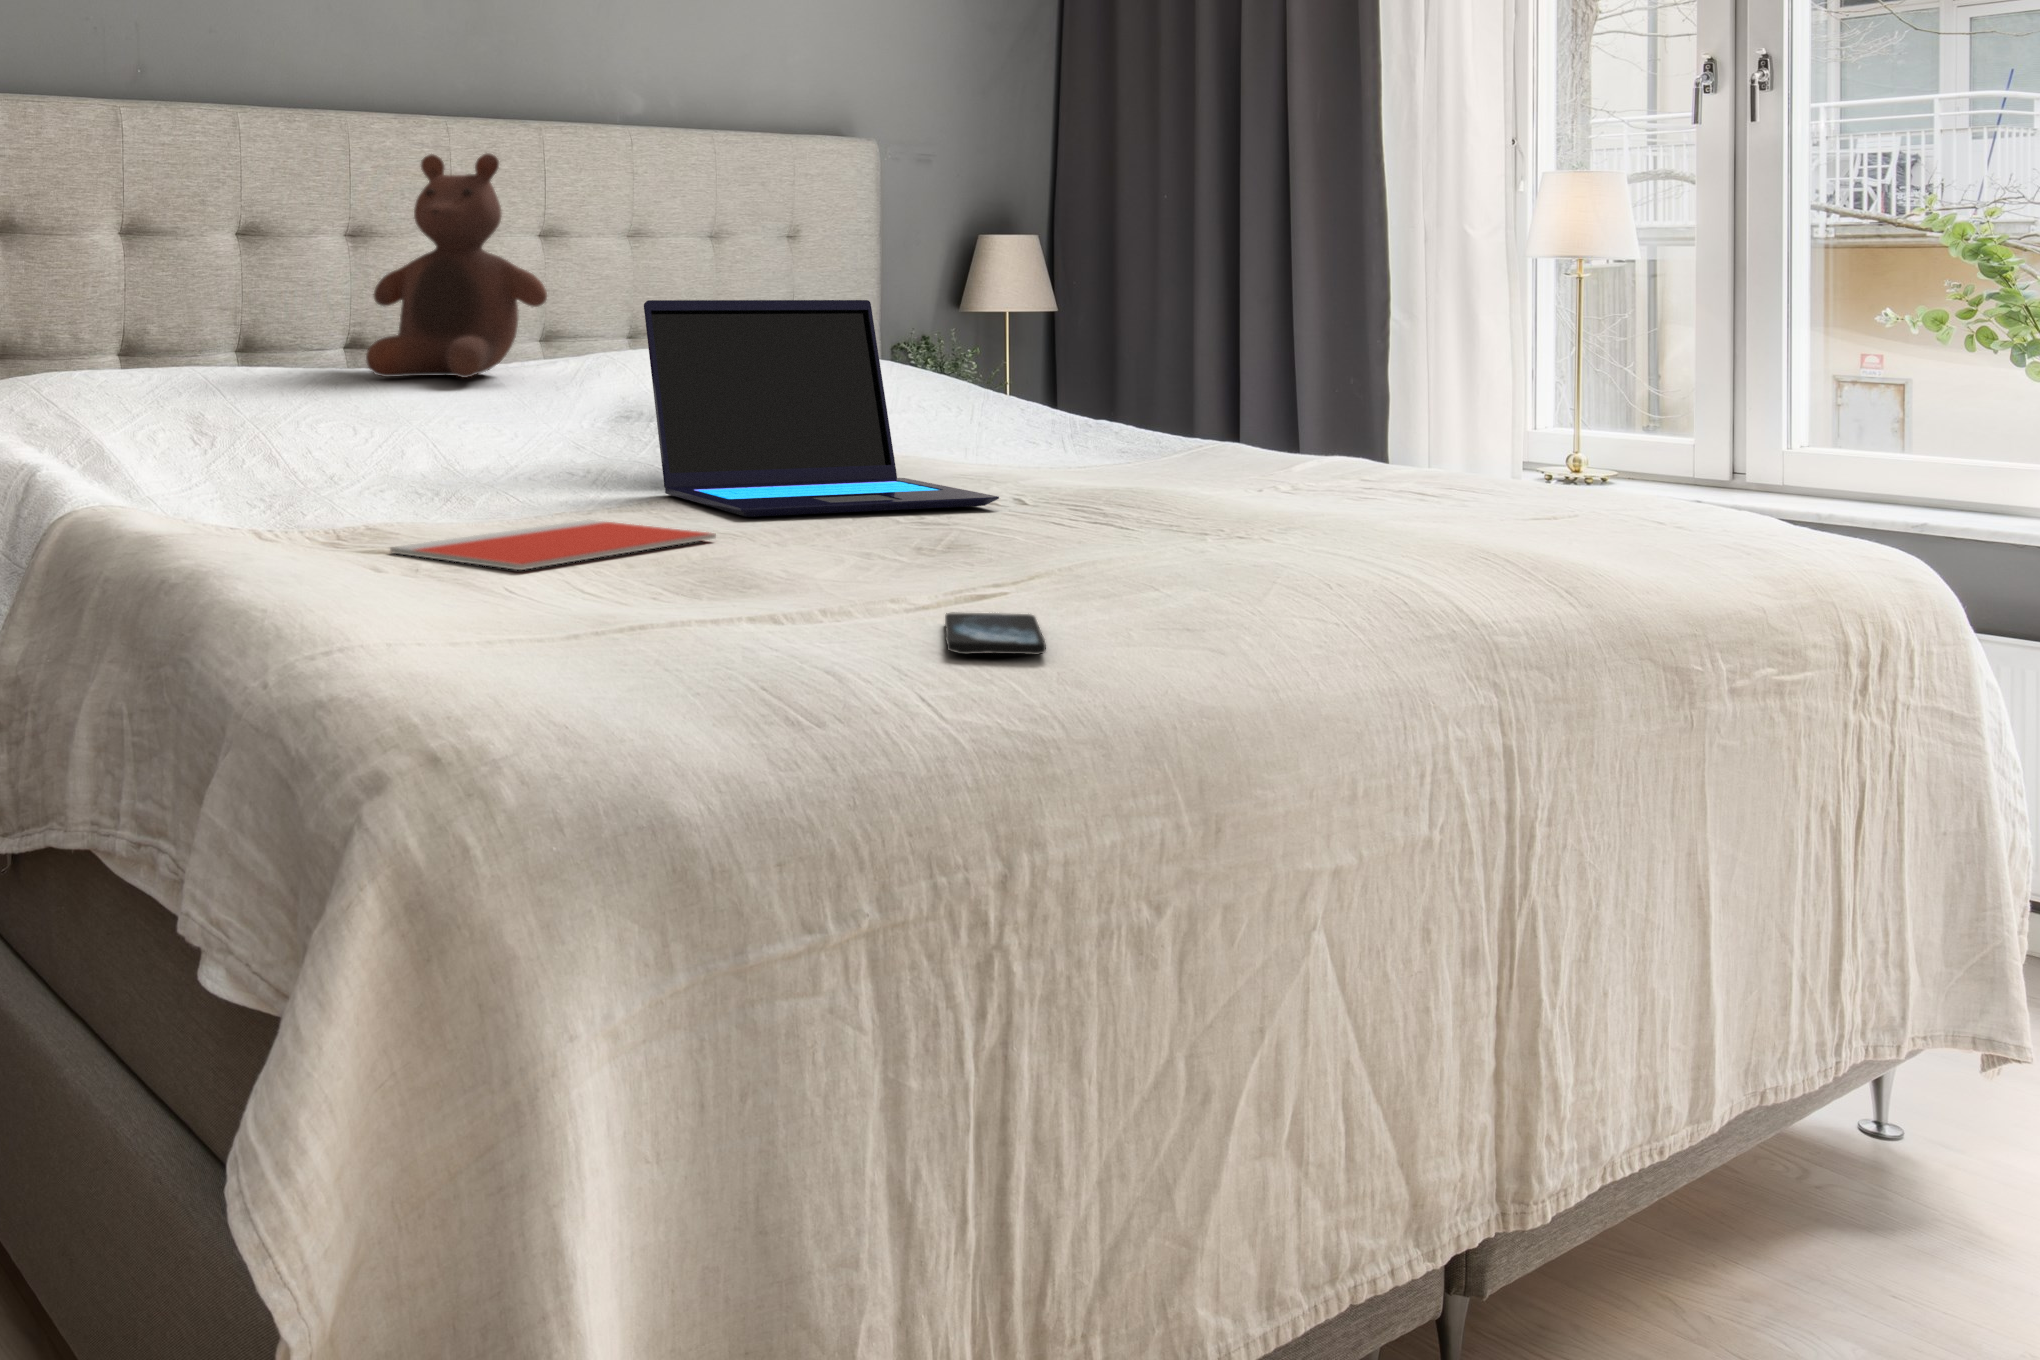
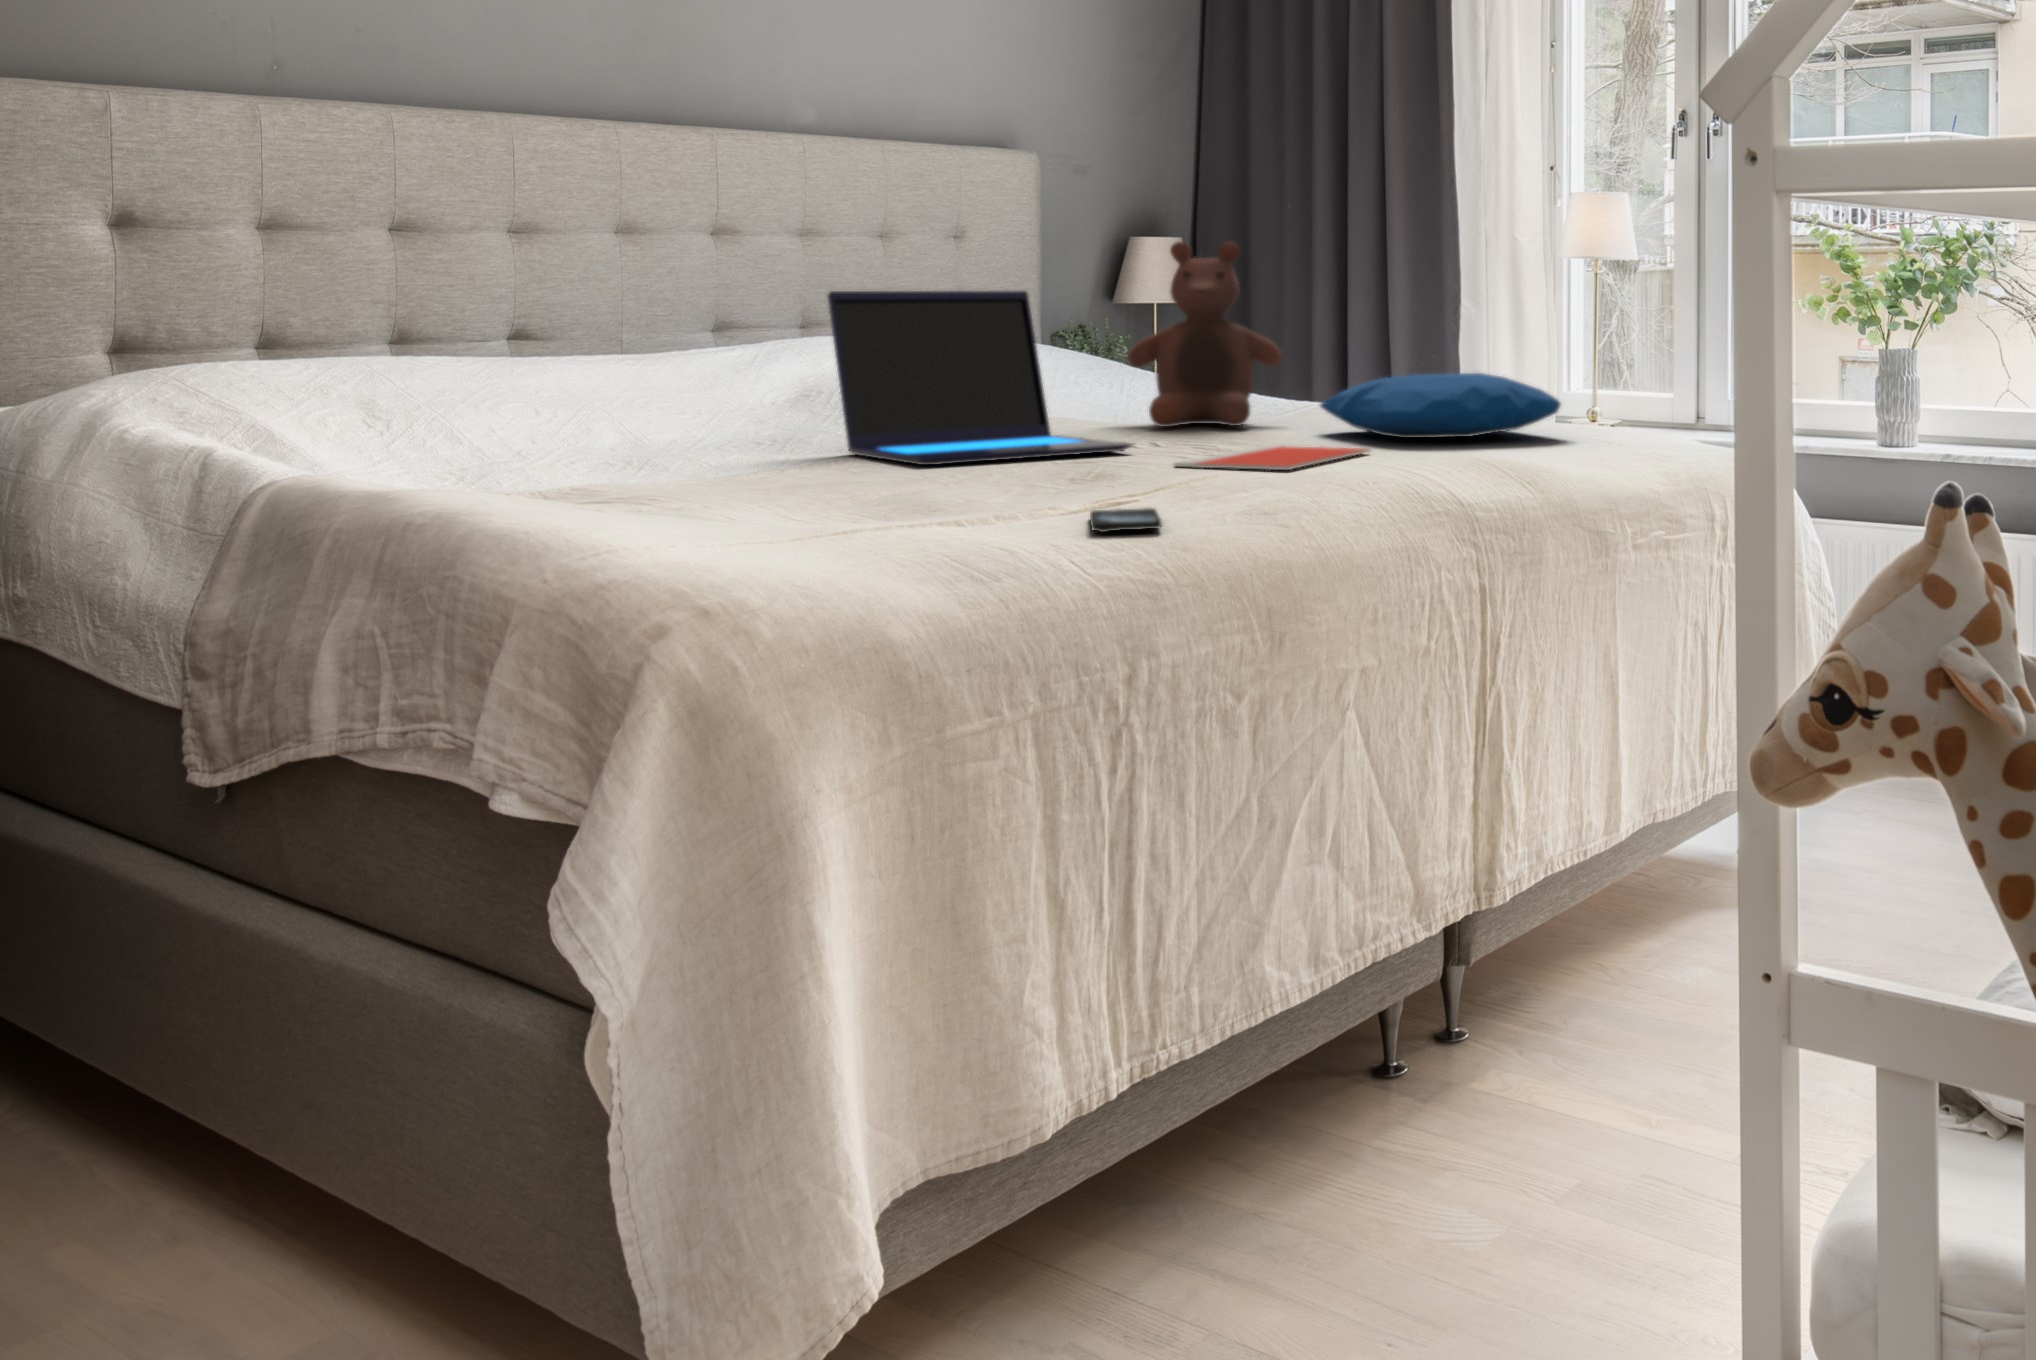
stuffed bear: present [366,153,547,378] -> present [1128,242,1282,427]
pillow: none [1233,414,1584,500] -> present [1319,373,1561,438]
notebook: present [390,520,716,570] -> present [1174,446,1370,470]

